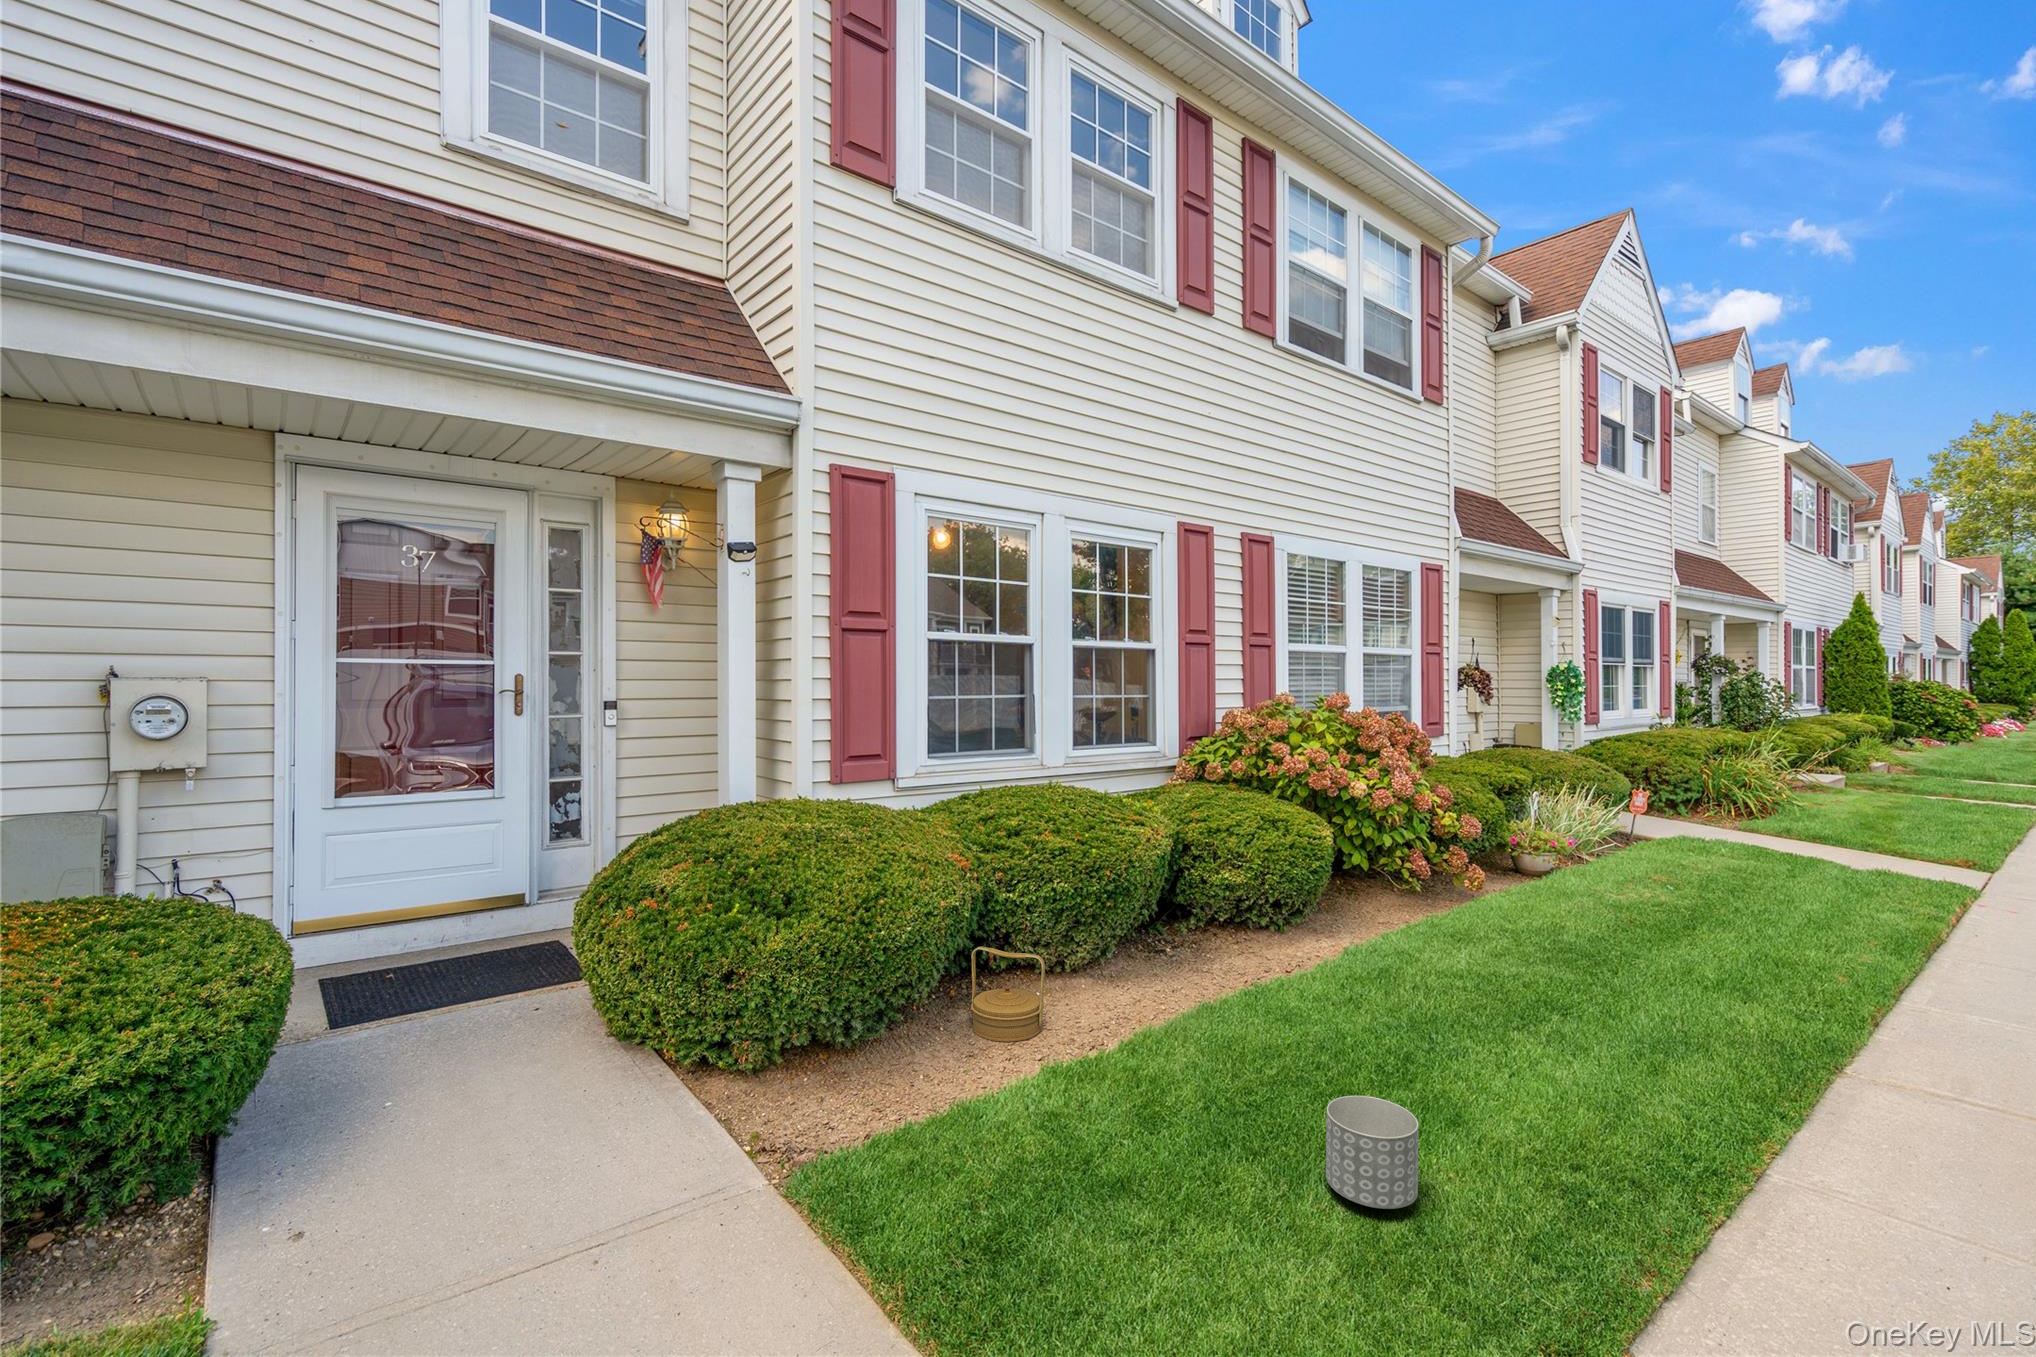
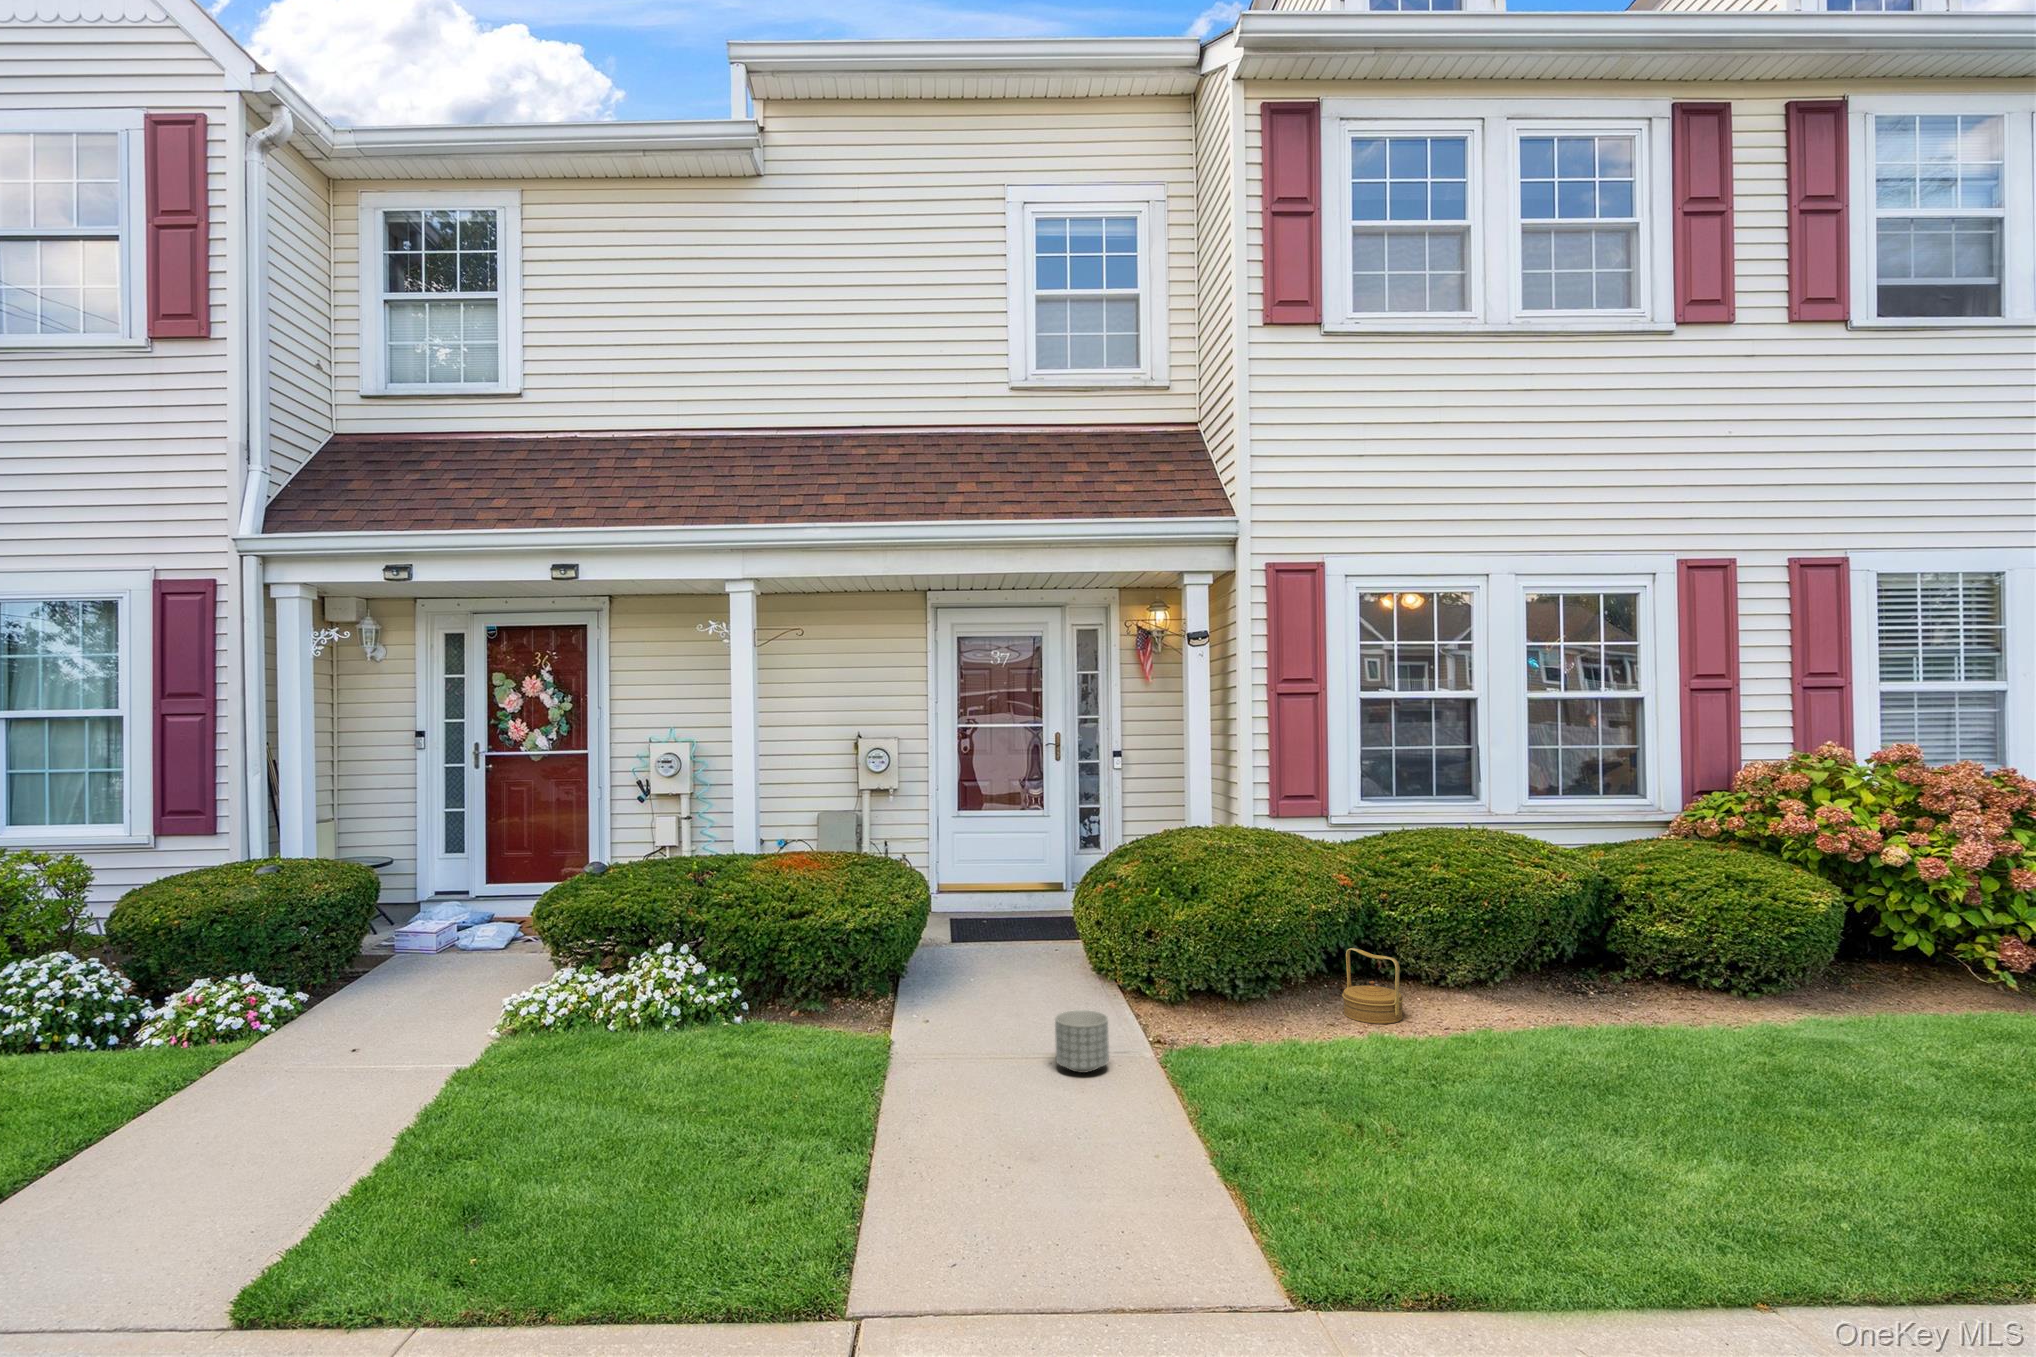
planter: present [1326,1096,1419,1209] -> present [1055,1010,1109,1073]

